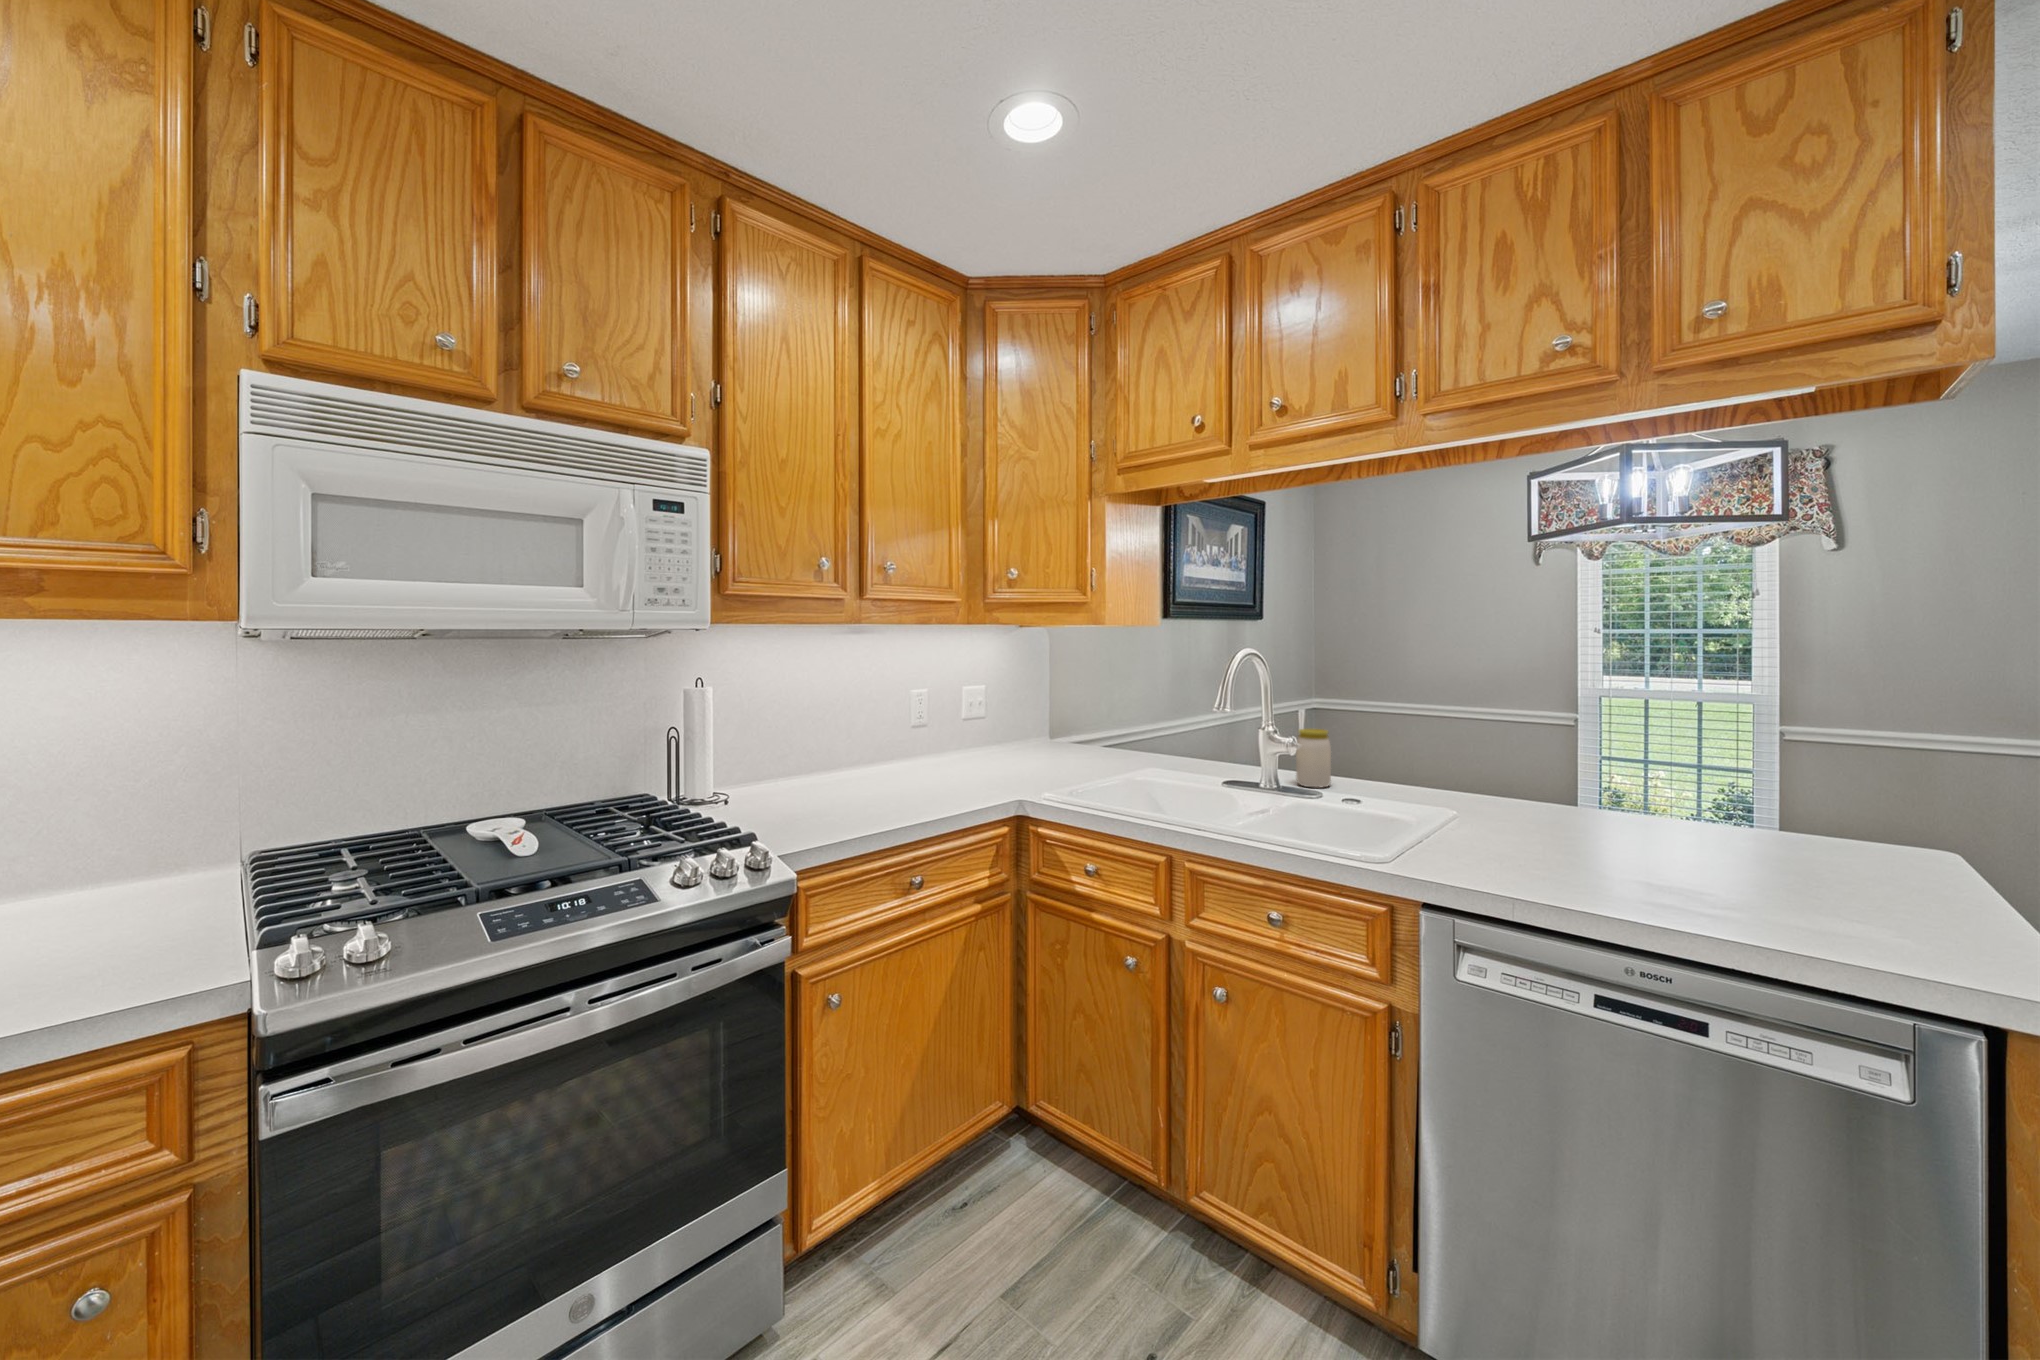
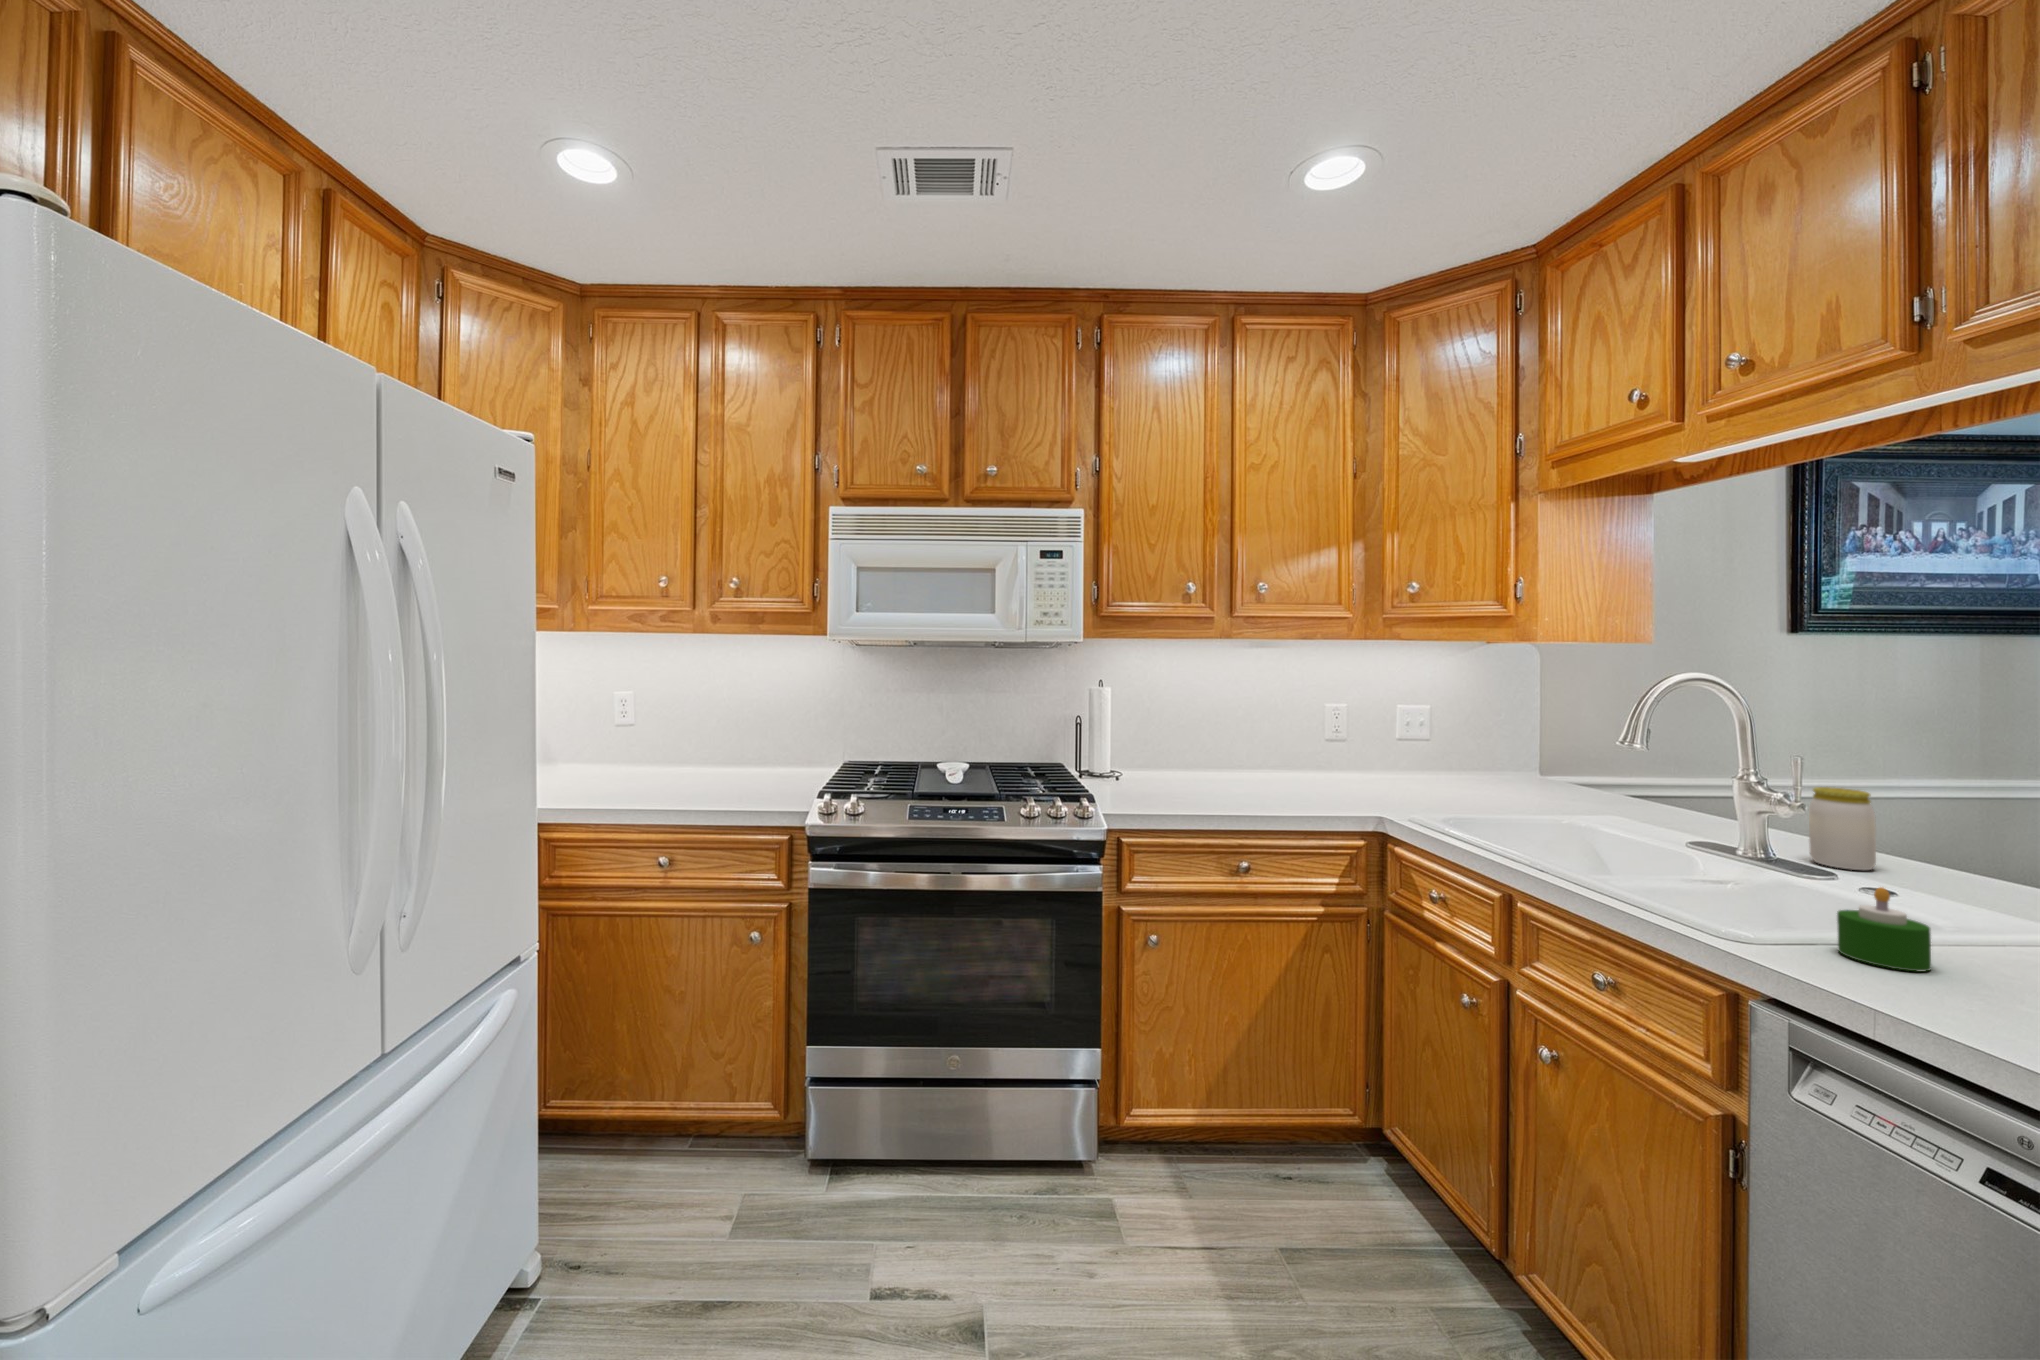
candle: none [1429,804,1479,862] -> present [1837,887,1931,971]

